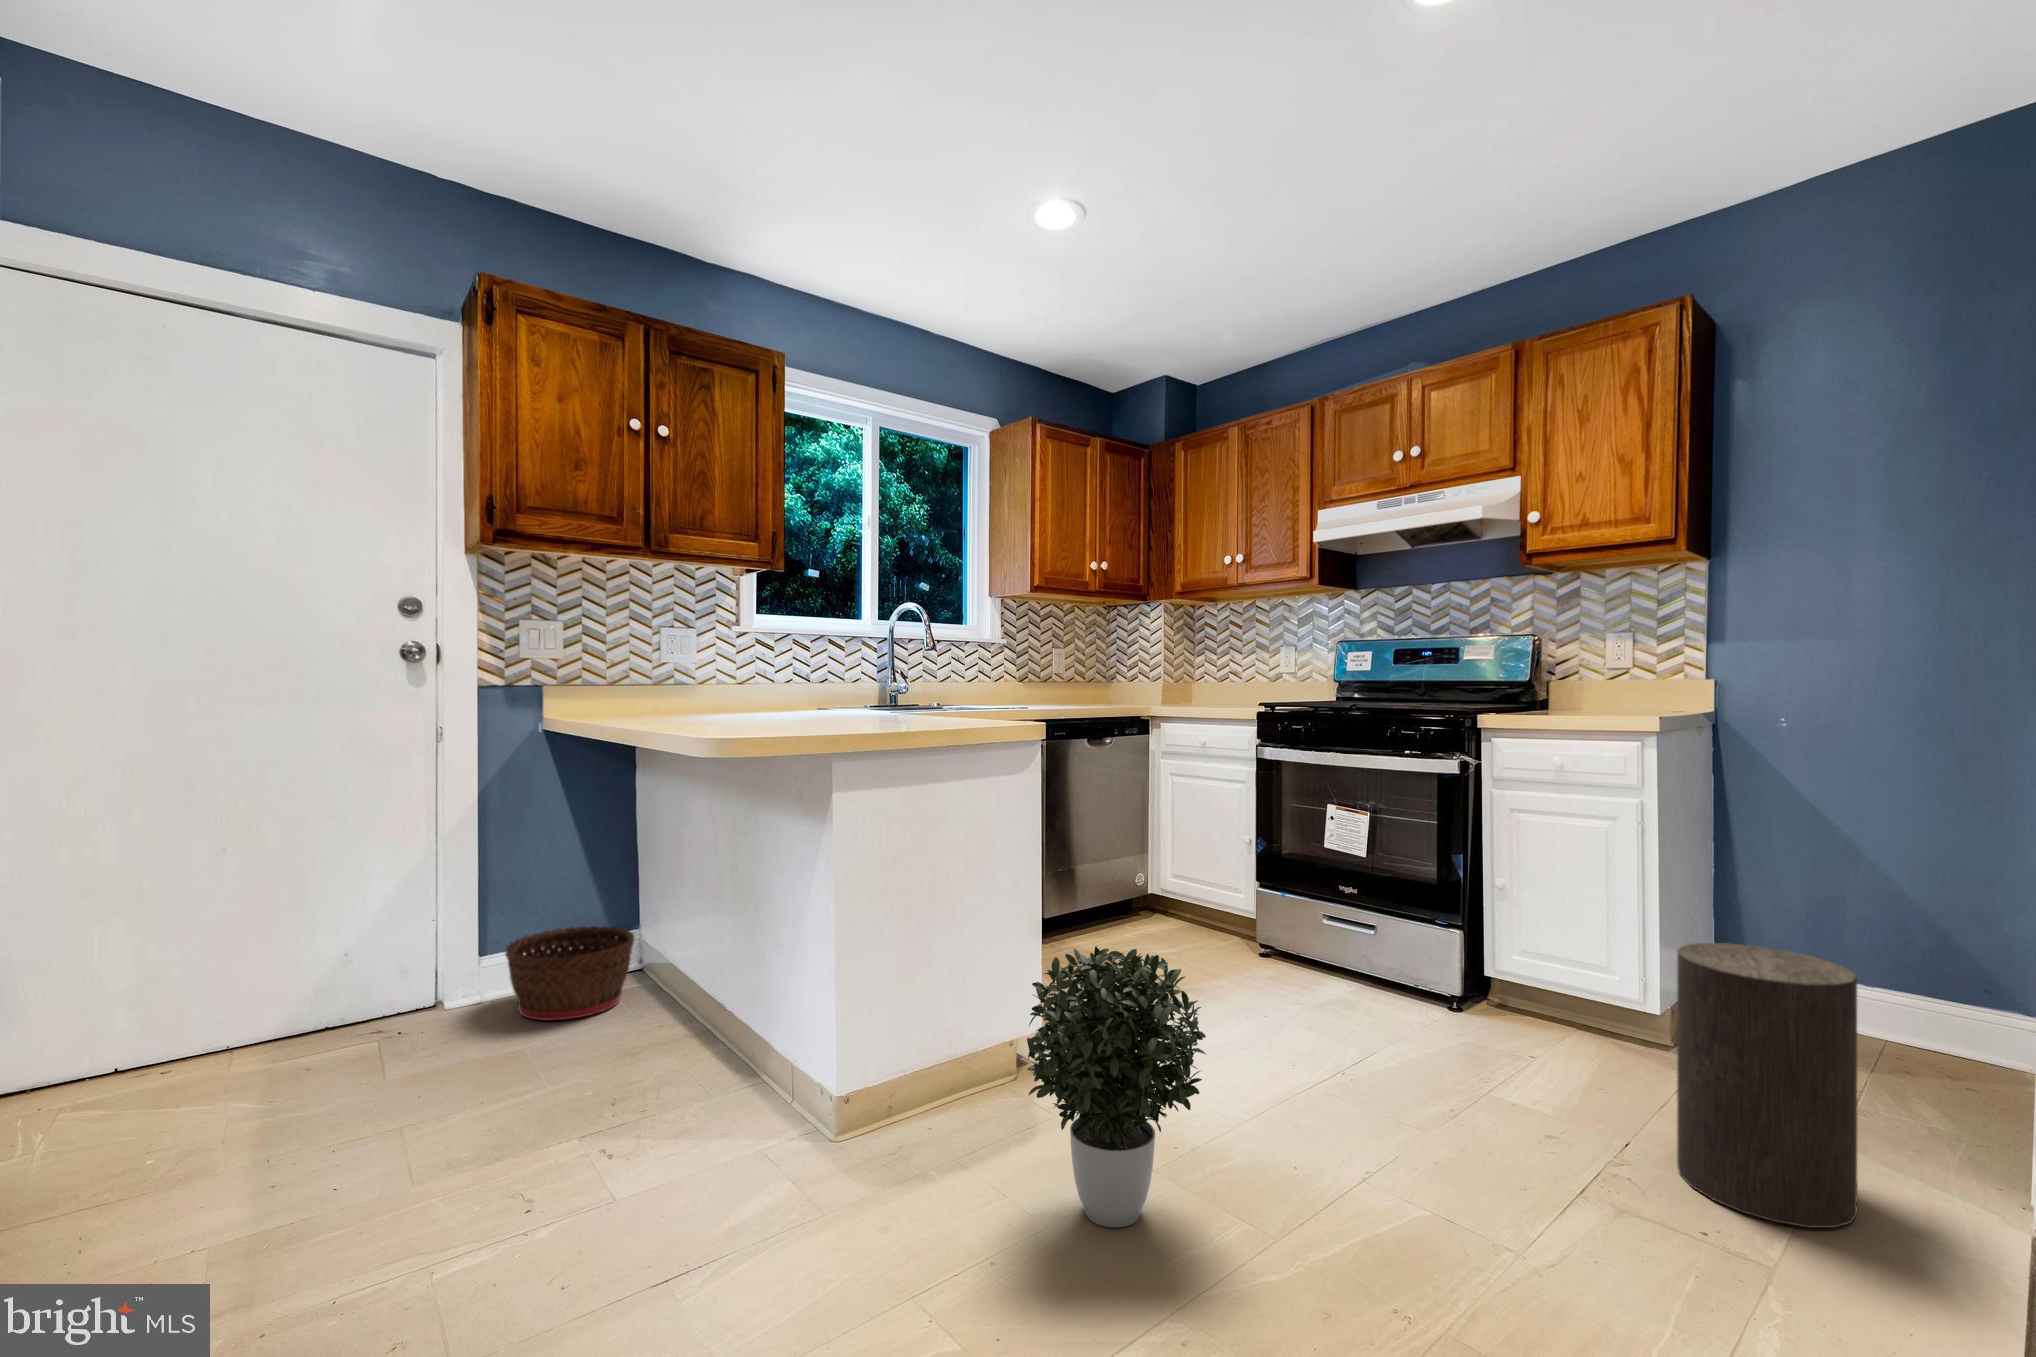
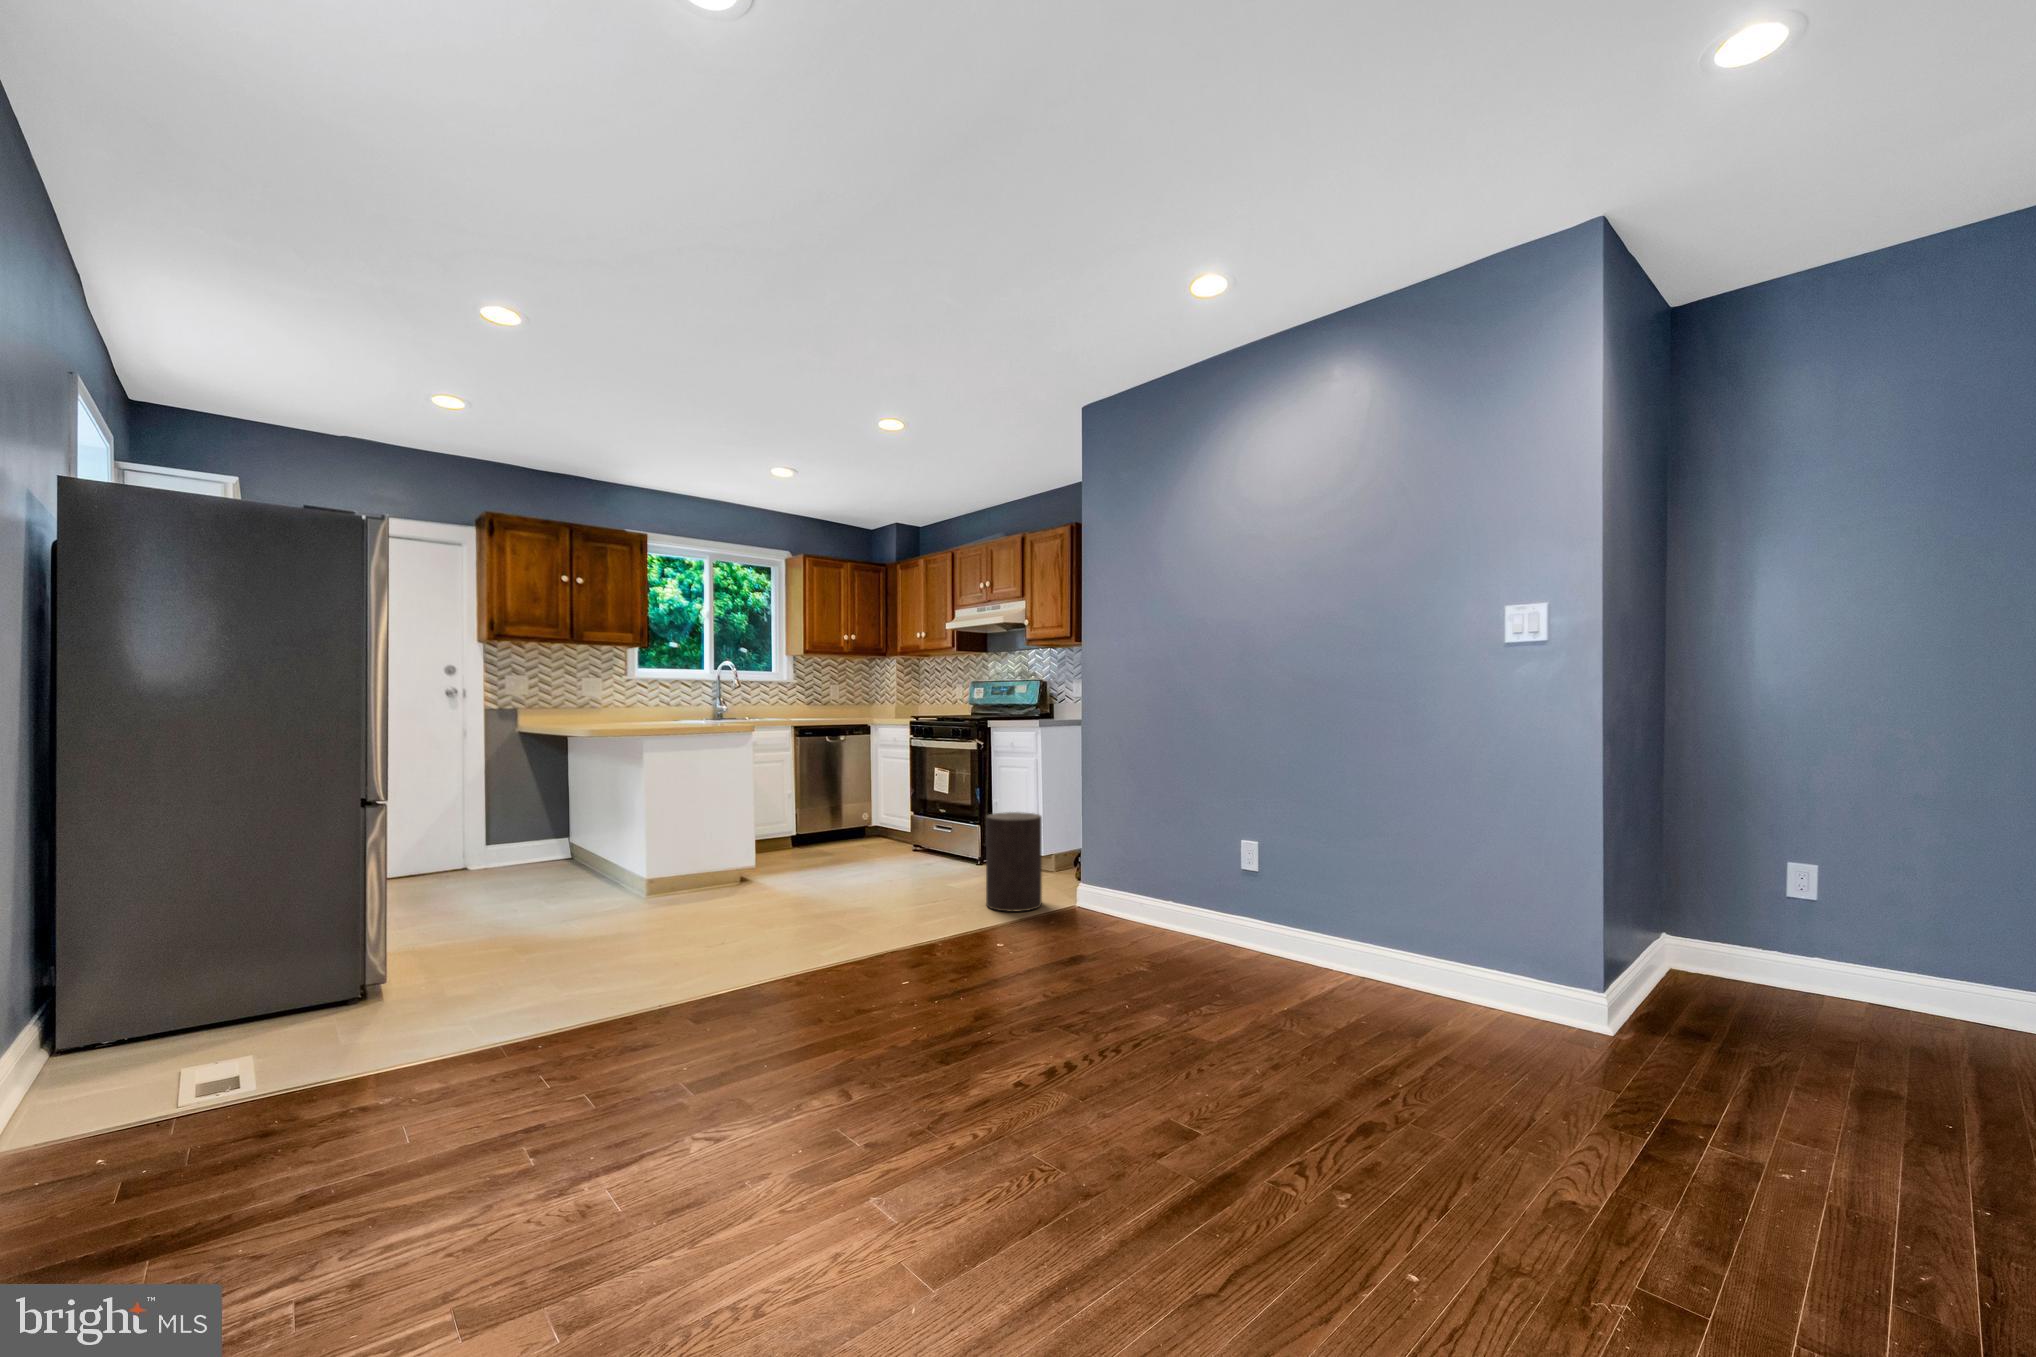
basket: present [505,926,635,1020] -> none [497,833,565,874]
potted plant: present [1027,947,1206,1228] -> none [708,811,786,917]

